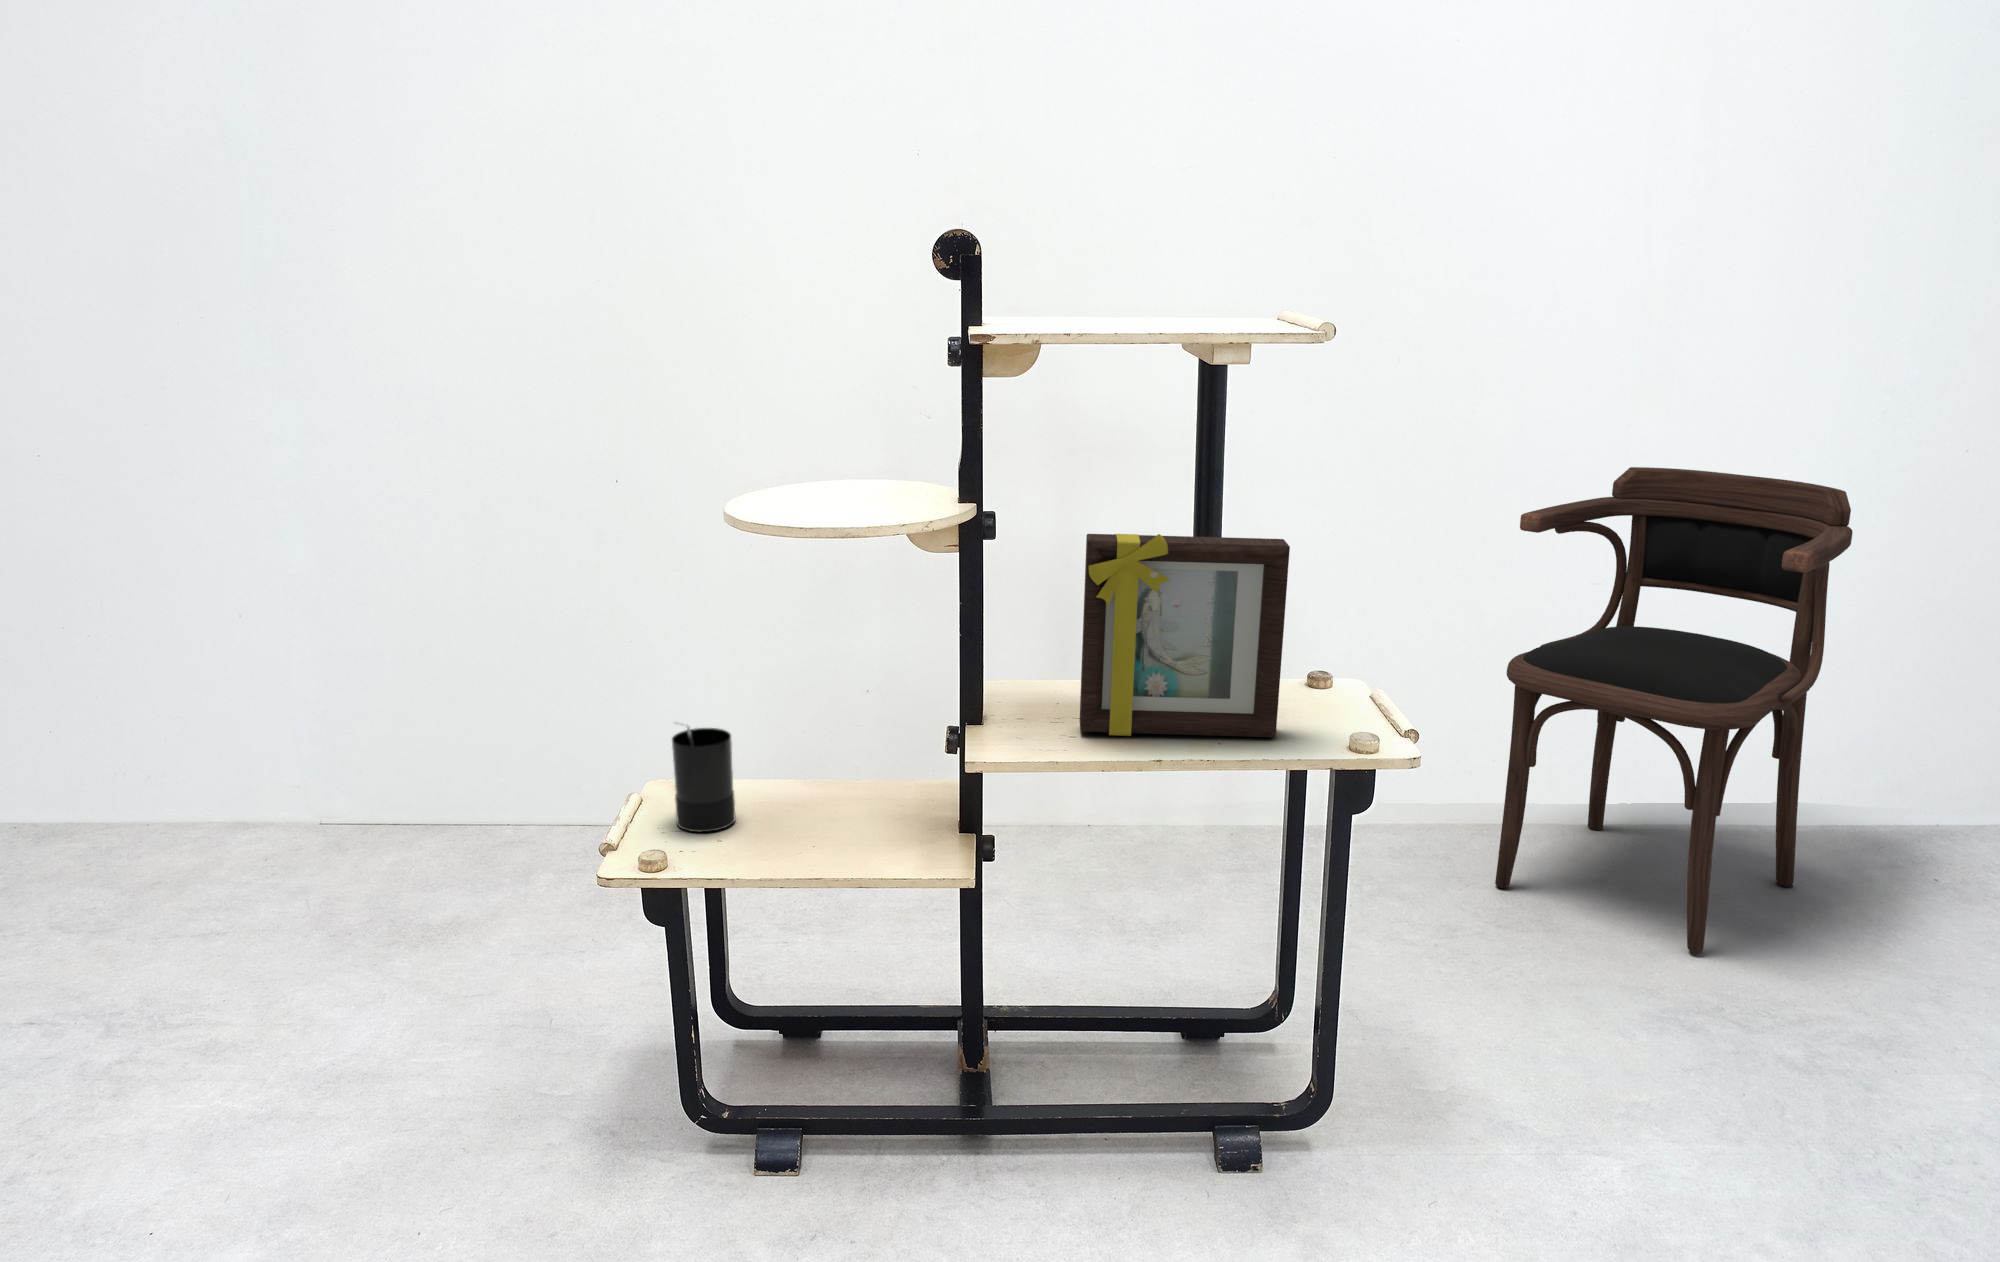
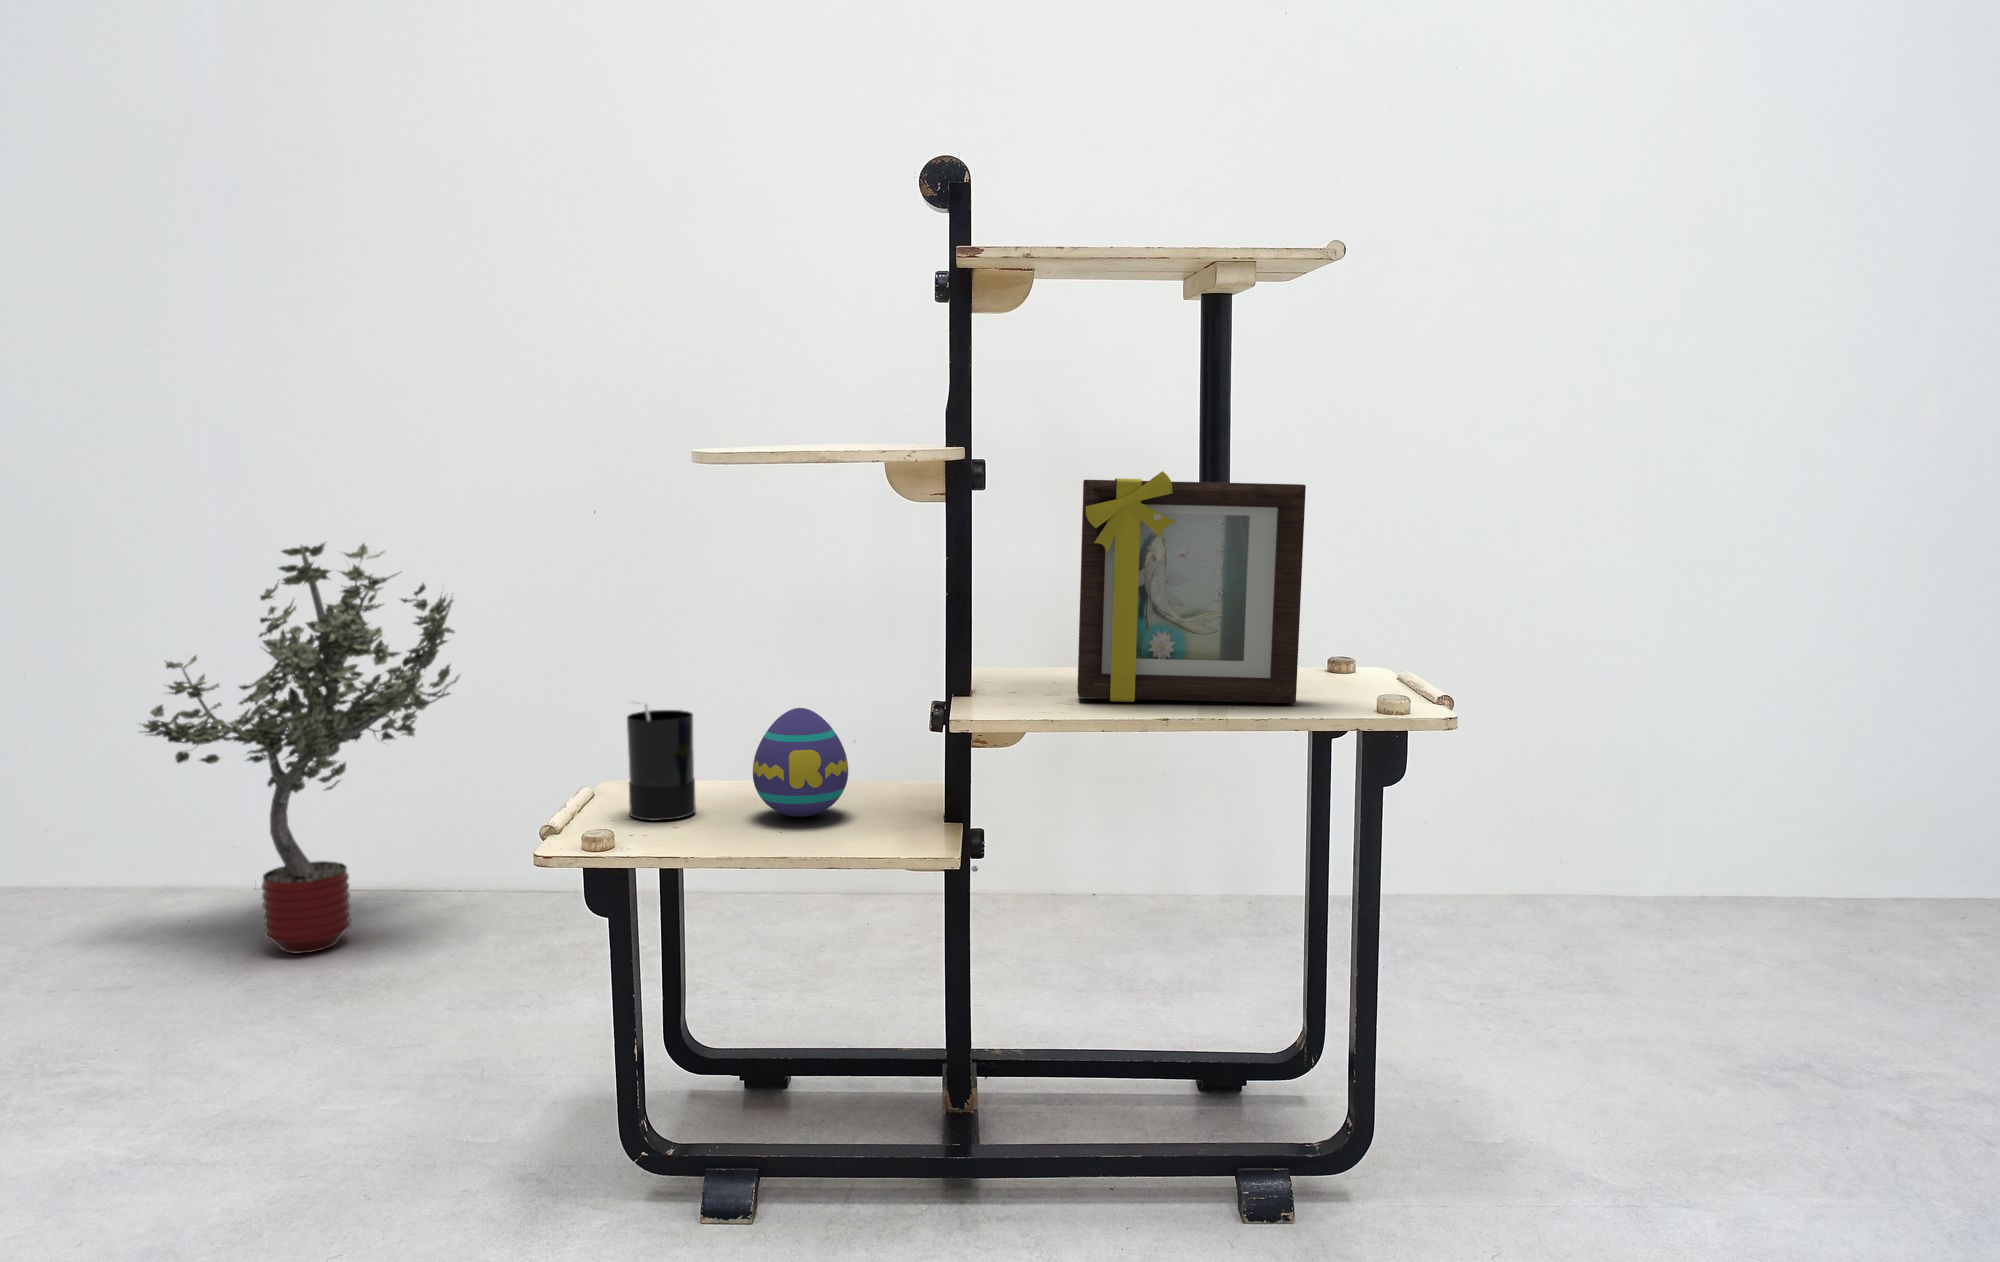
armchair: present [1495,467,1853,953] -> none [1535,511,1896,1012]
potted tree: none [191,507,495,890] -> present [141,543,459,954]
decorative egg: none [787,730,872,827] -> present [753,708,848,817]

